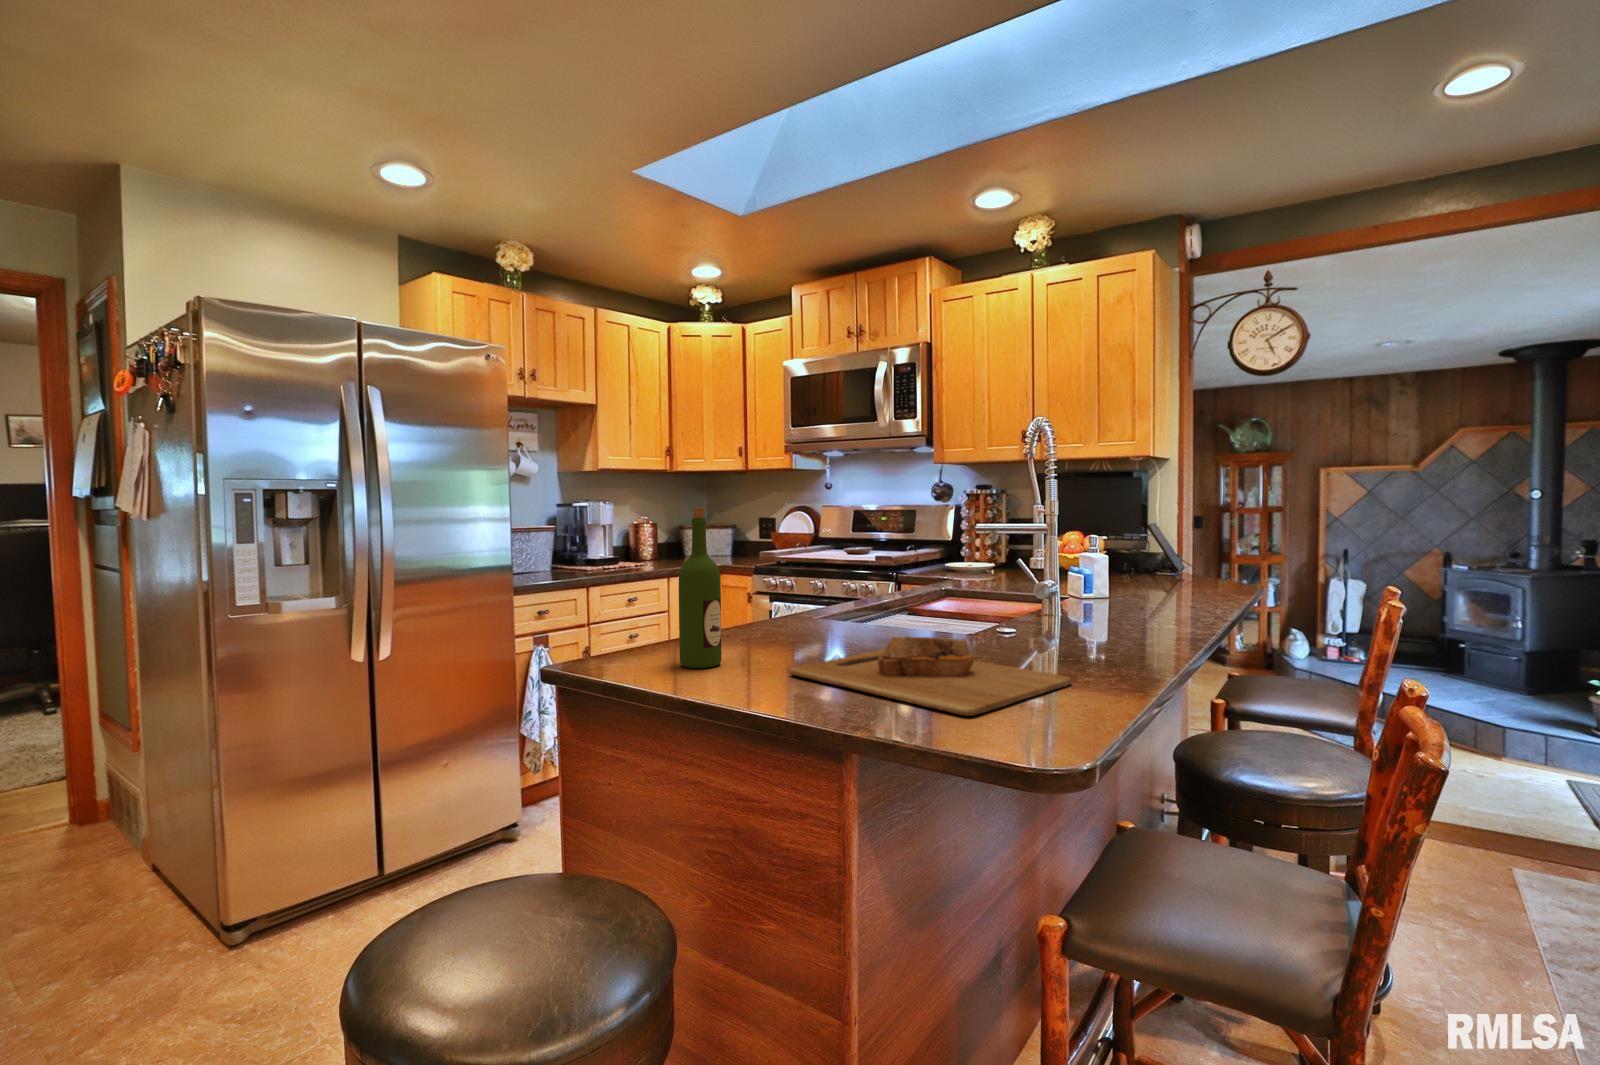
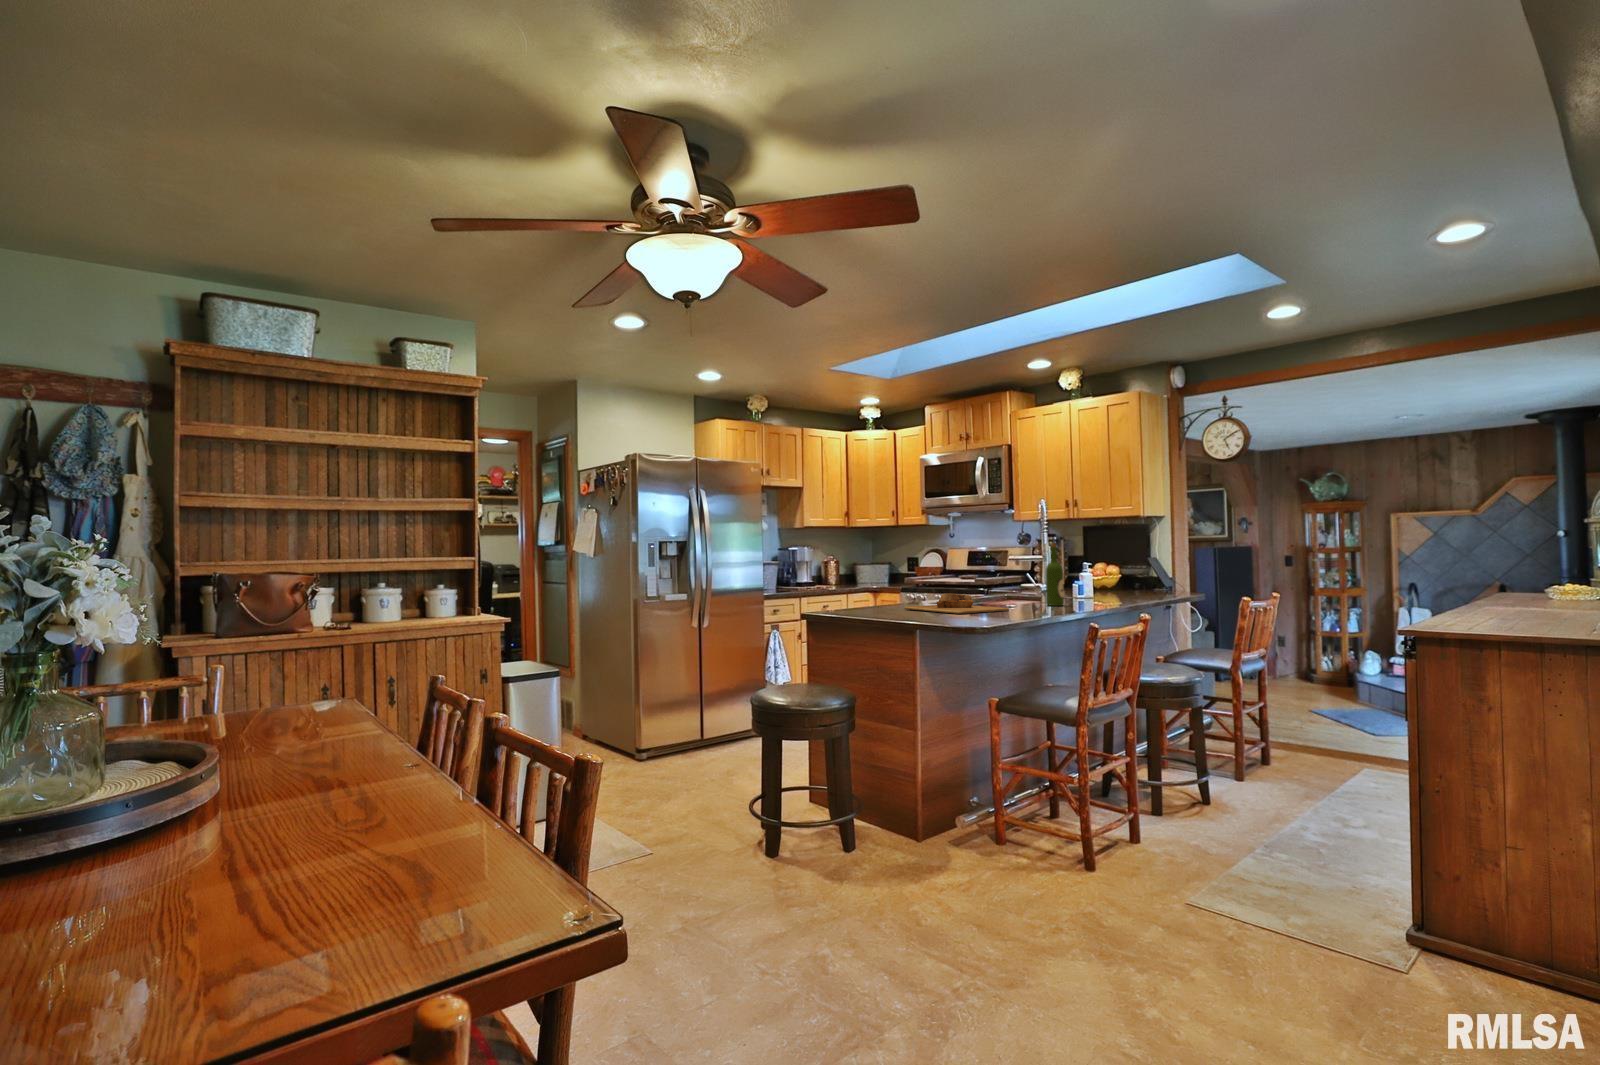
wine bottle: present [679,508,722,668] -> present [1046,543,1064,606]

